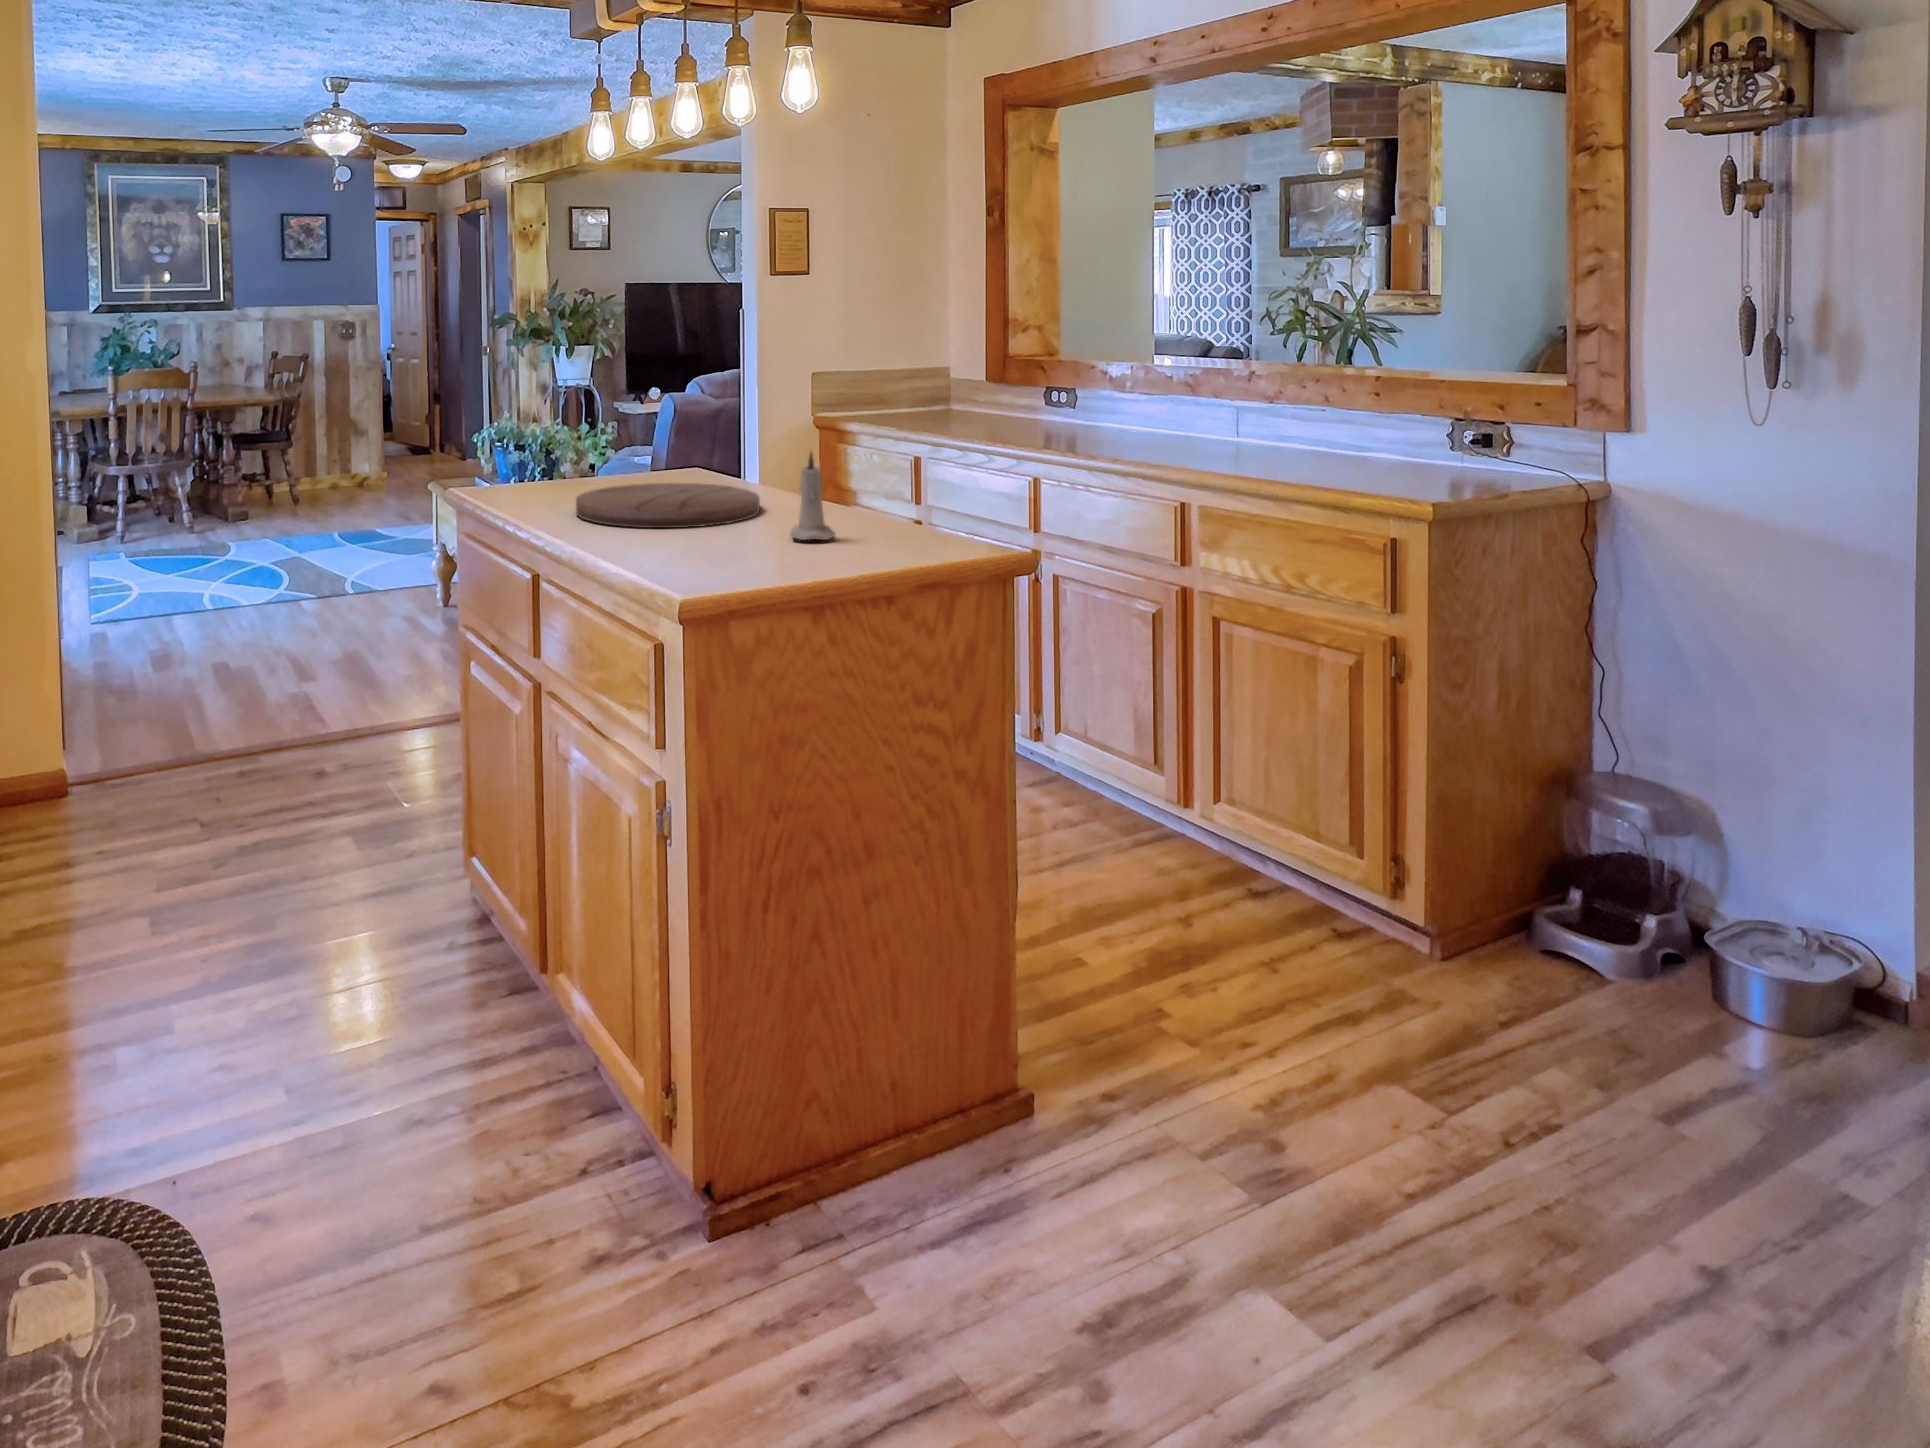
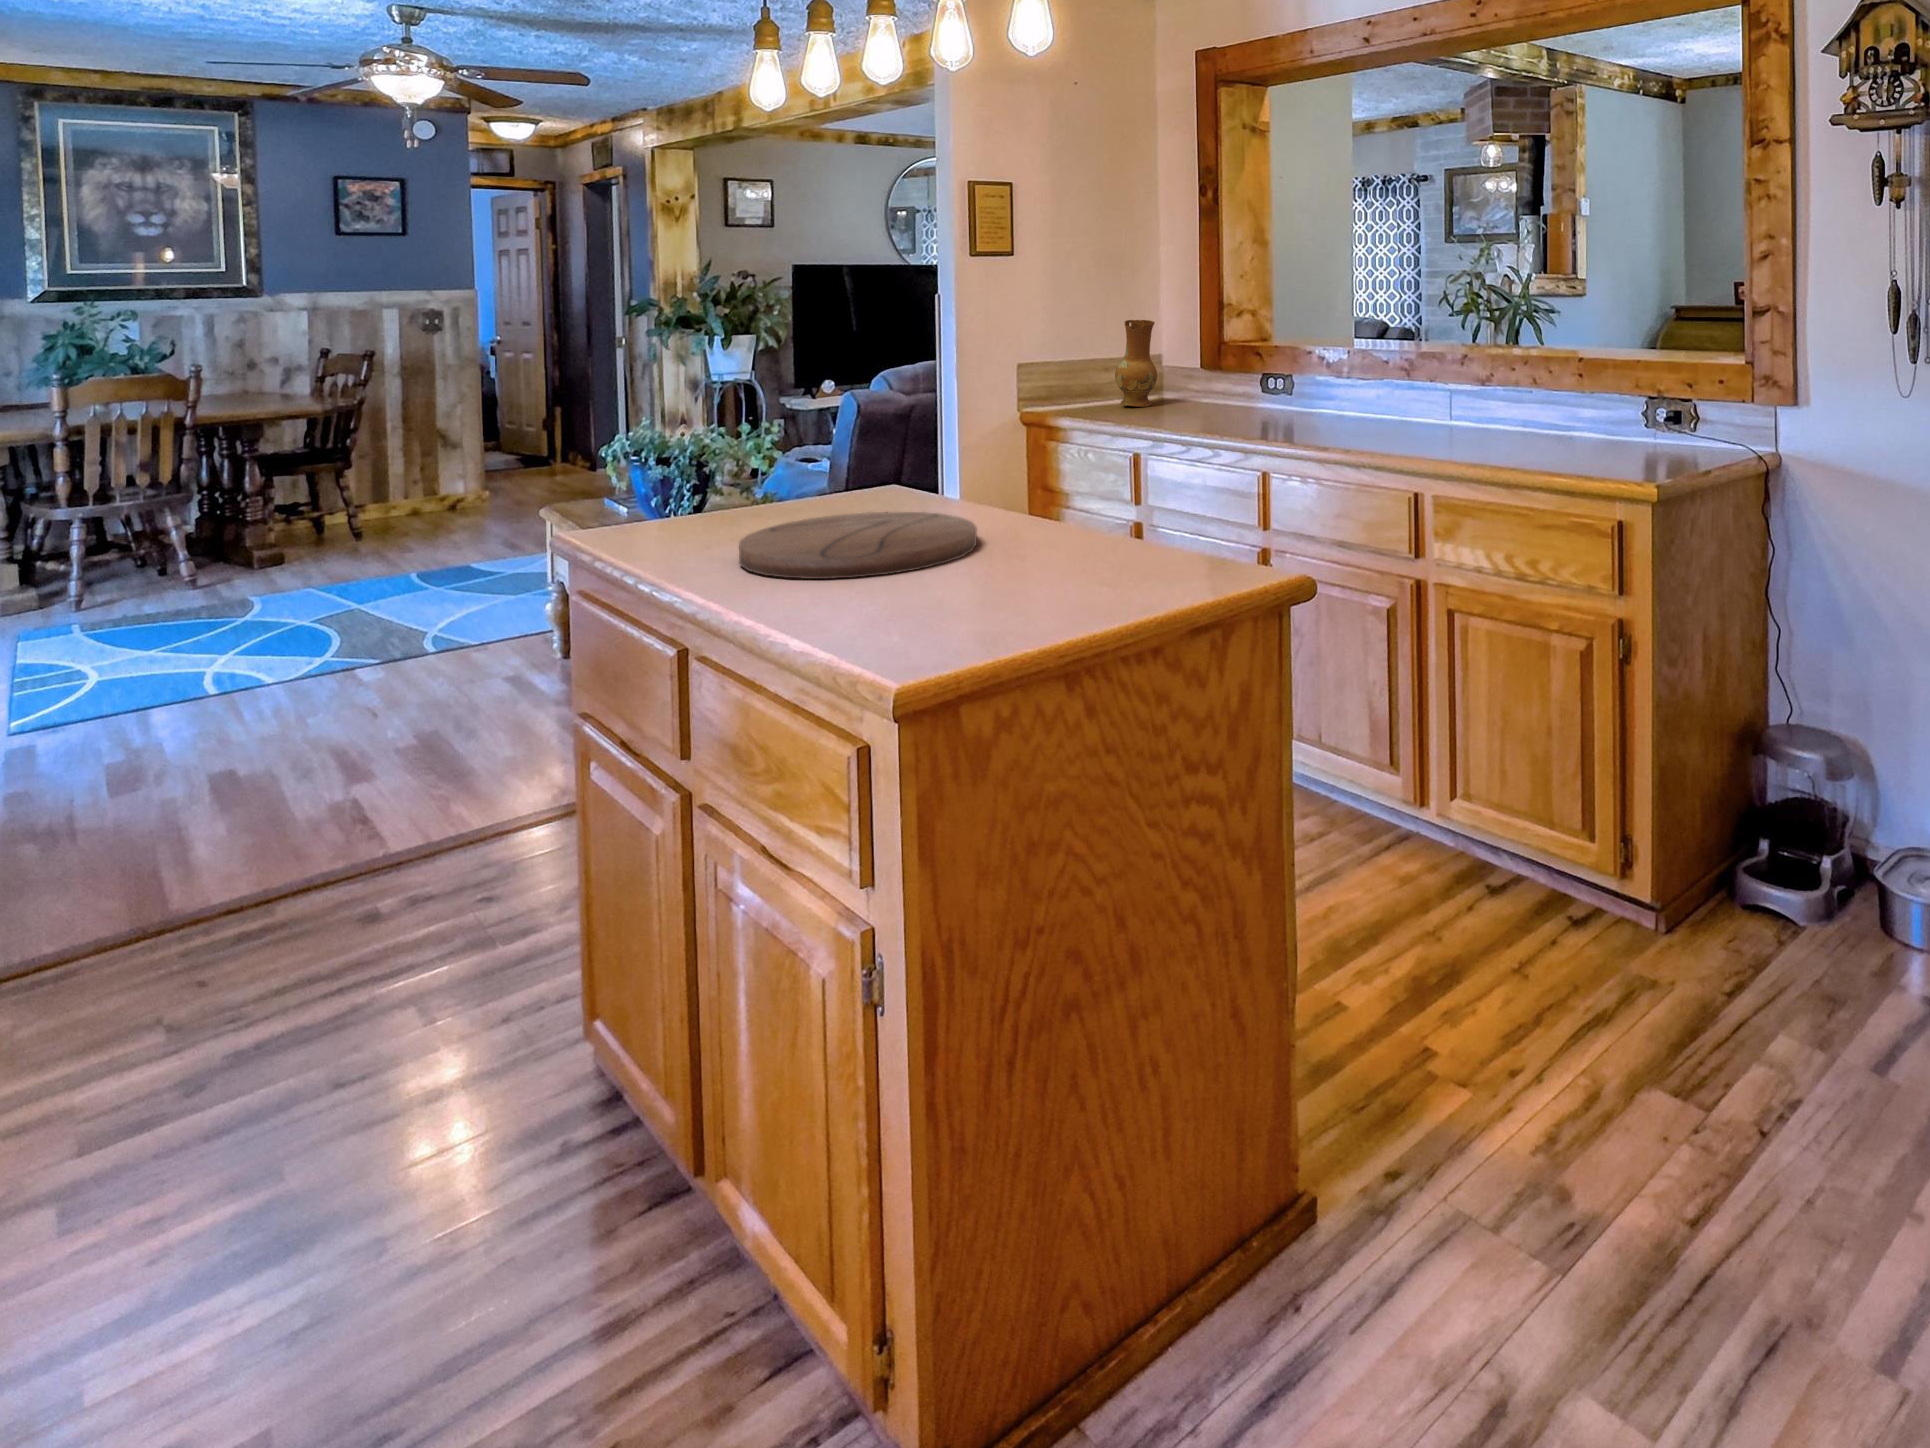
ceramic jug: none [909,333,949,415] -> present [1115,320,1157,407]
candle: present [790,452,835,540] -> none [1022,471,1078,583]

